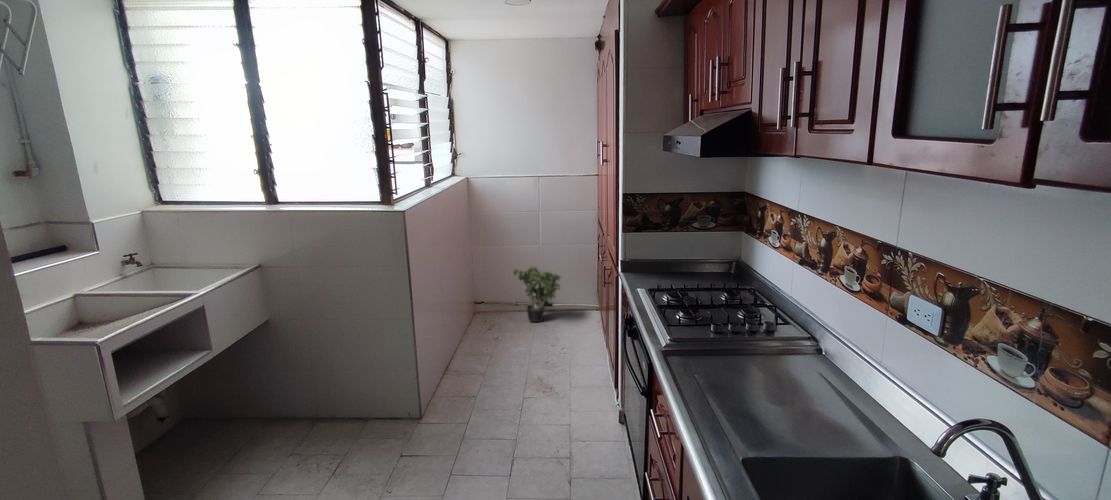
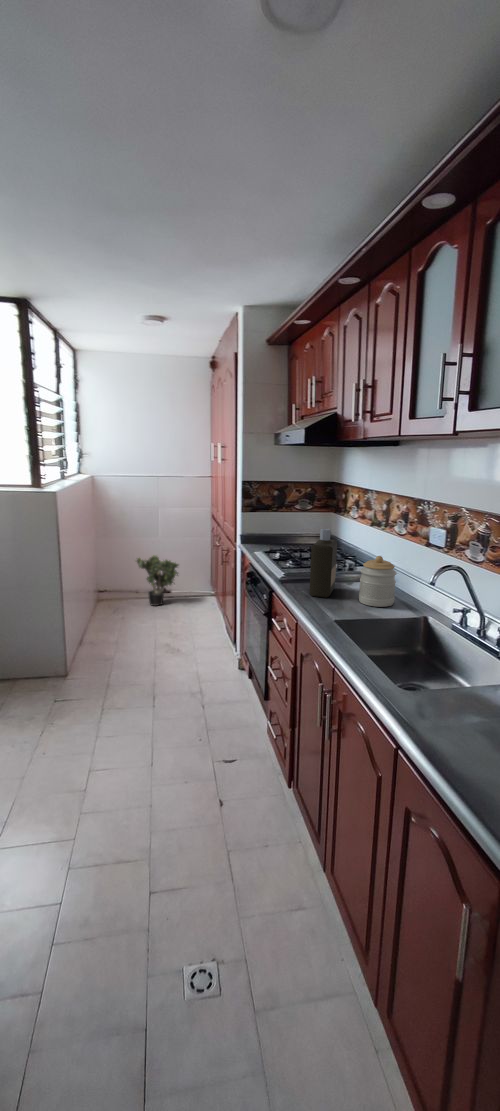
bottle: none [705,285,749,390] -> present [309,529,337,598]
jar: none [783,336,847,418] -> present [359,556,397,607]

